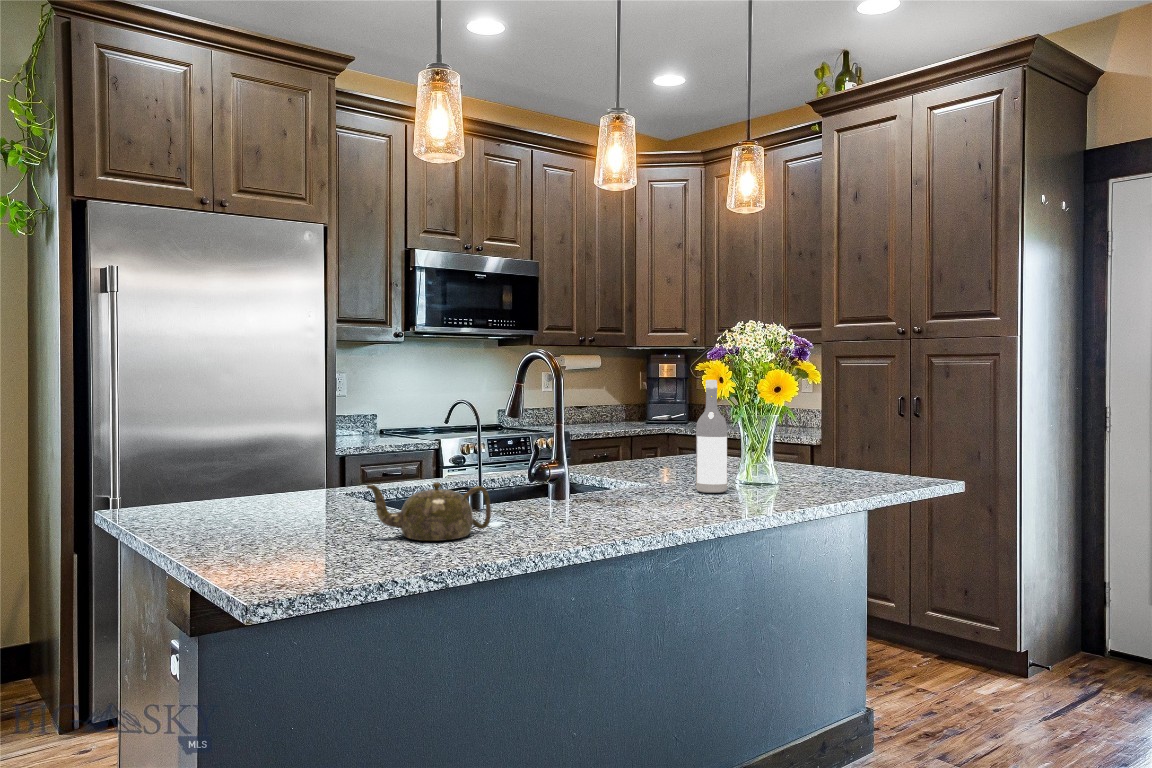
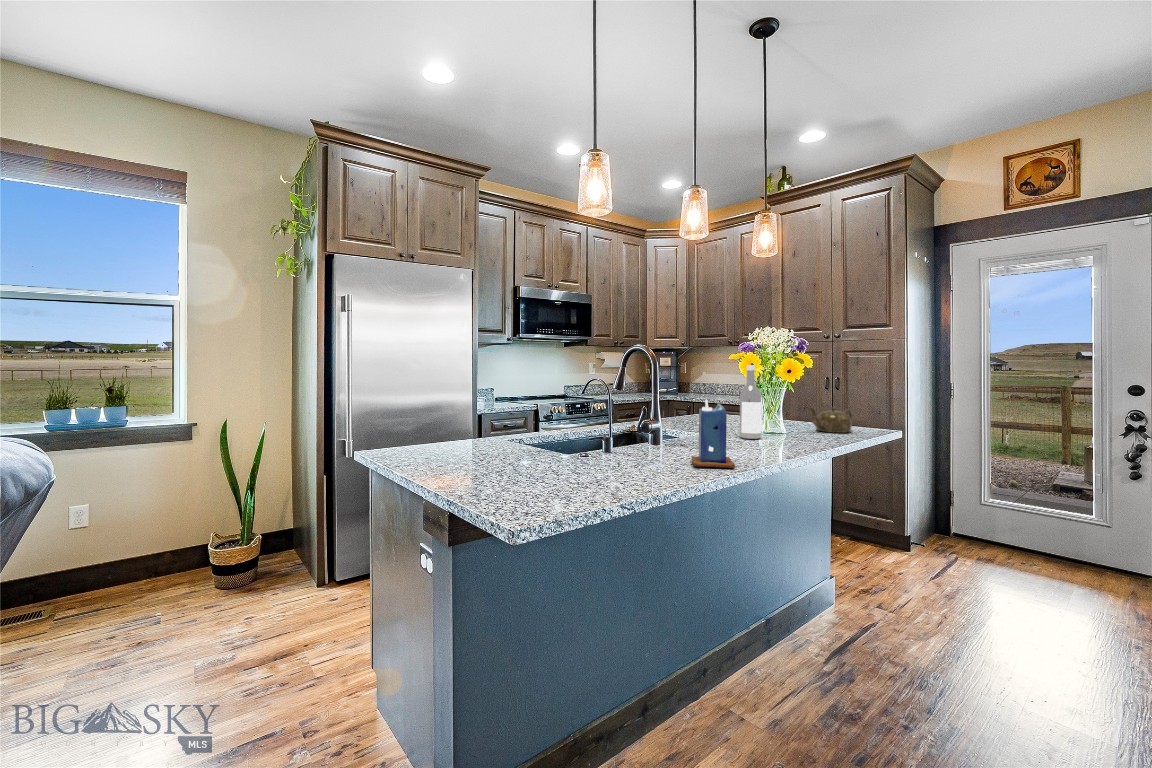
candle: none [574,433,634,532] -> present [692,399,735,468]
teapot: present [367,482,491,541] -> present [810,408,852,433]

